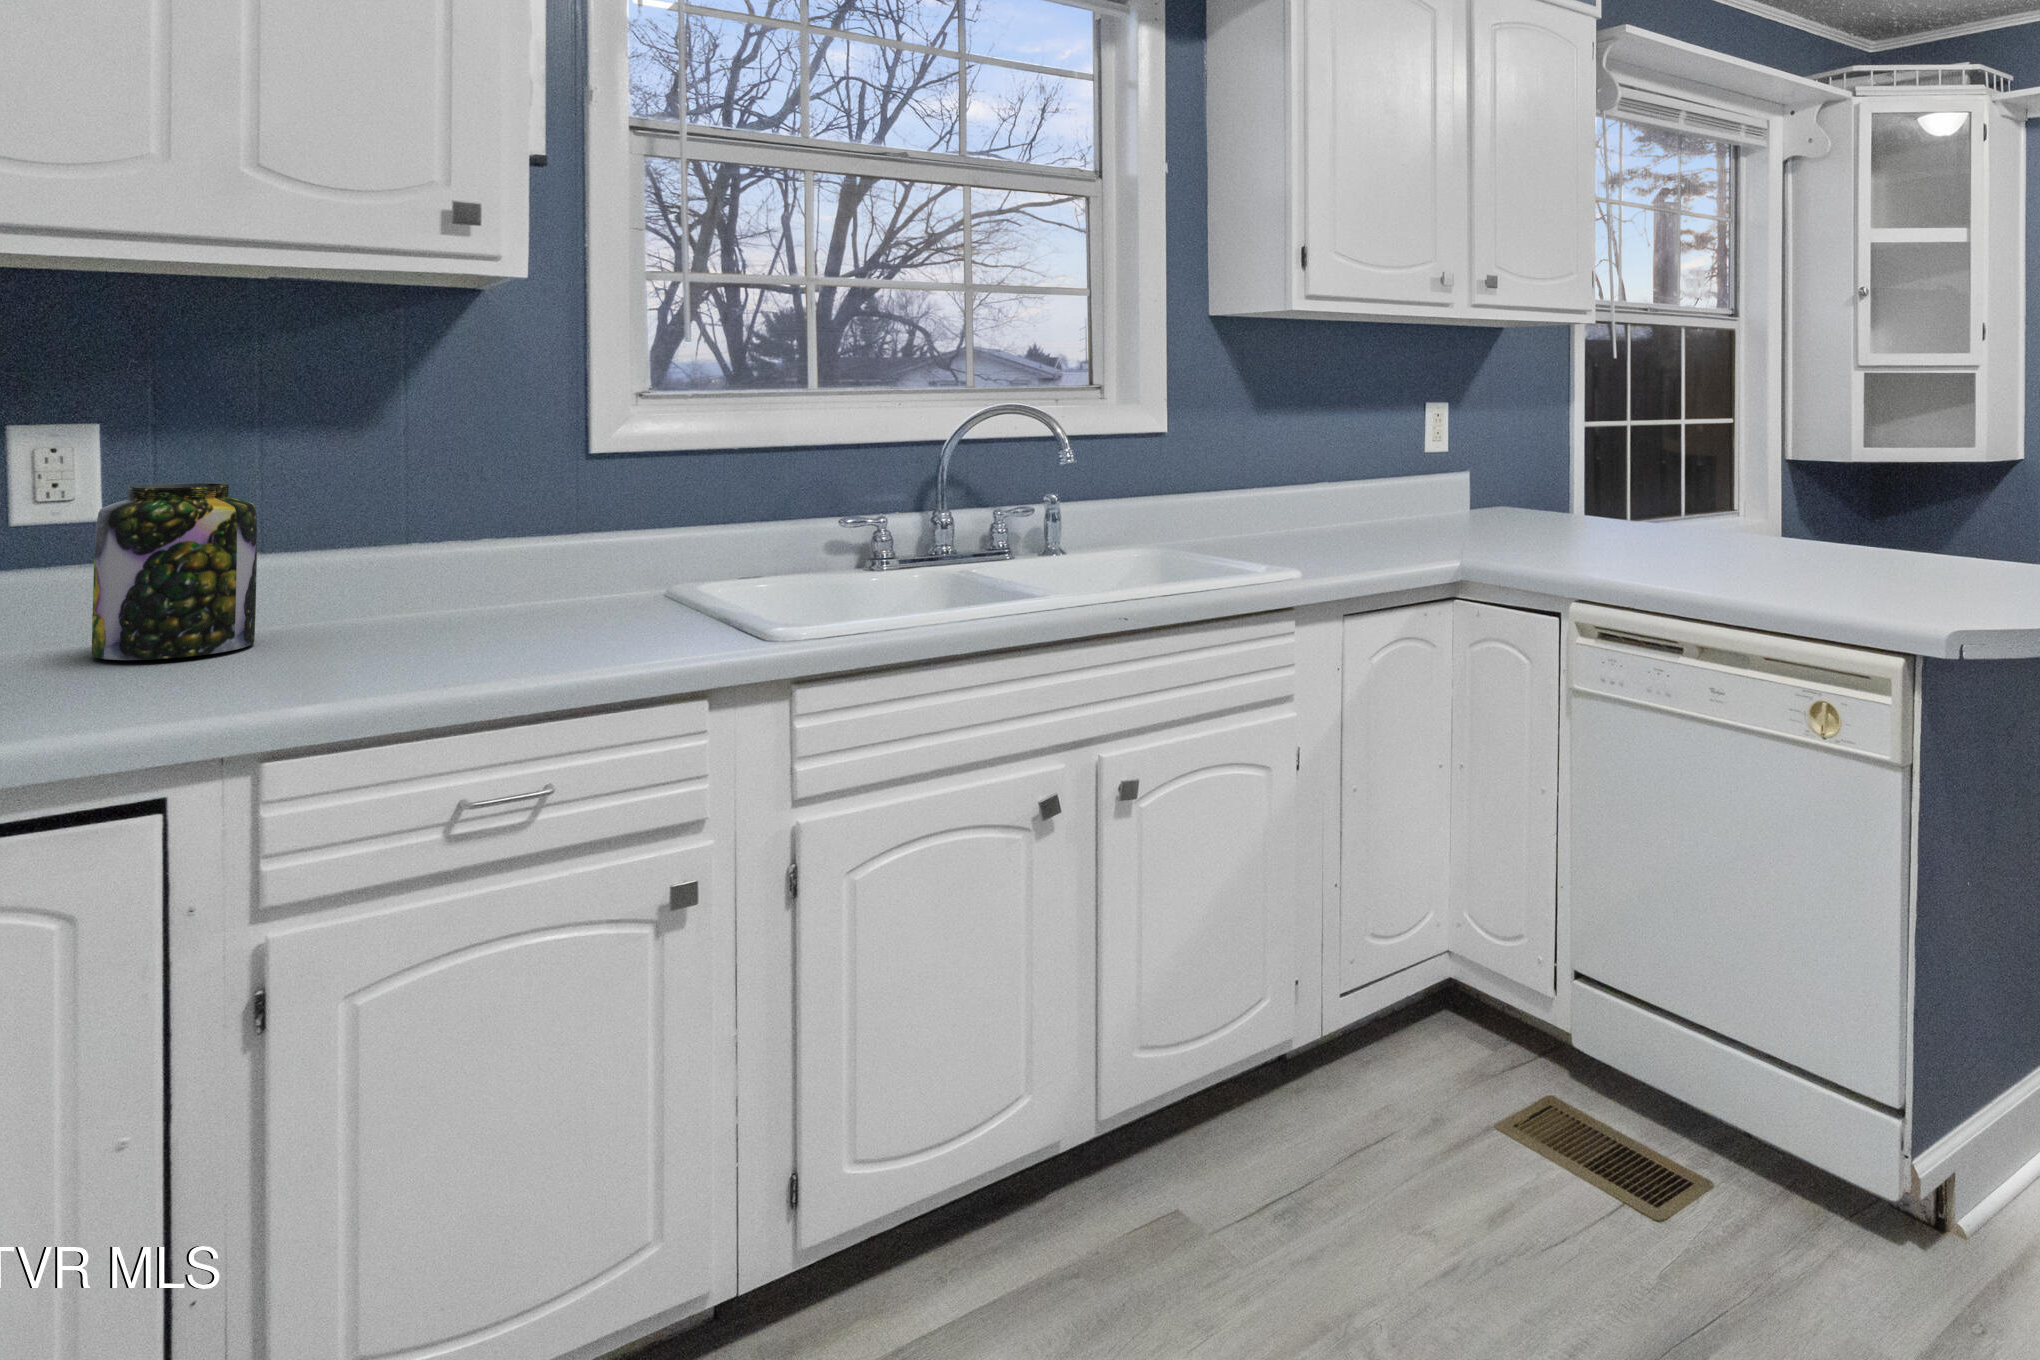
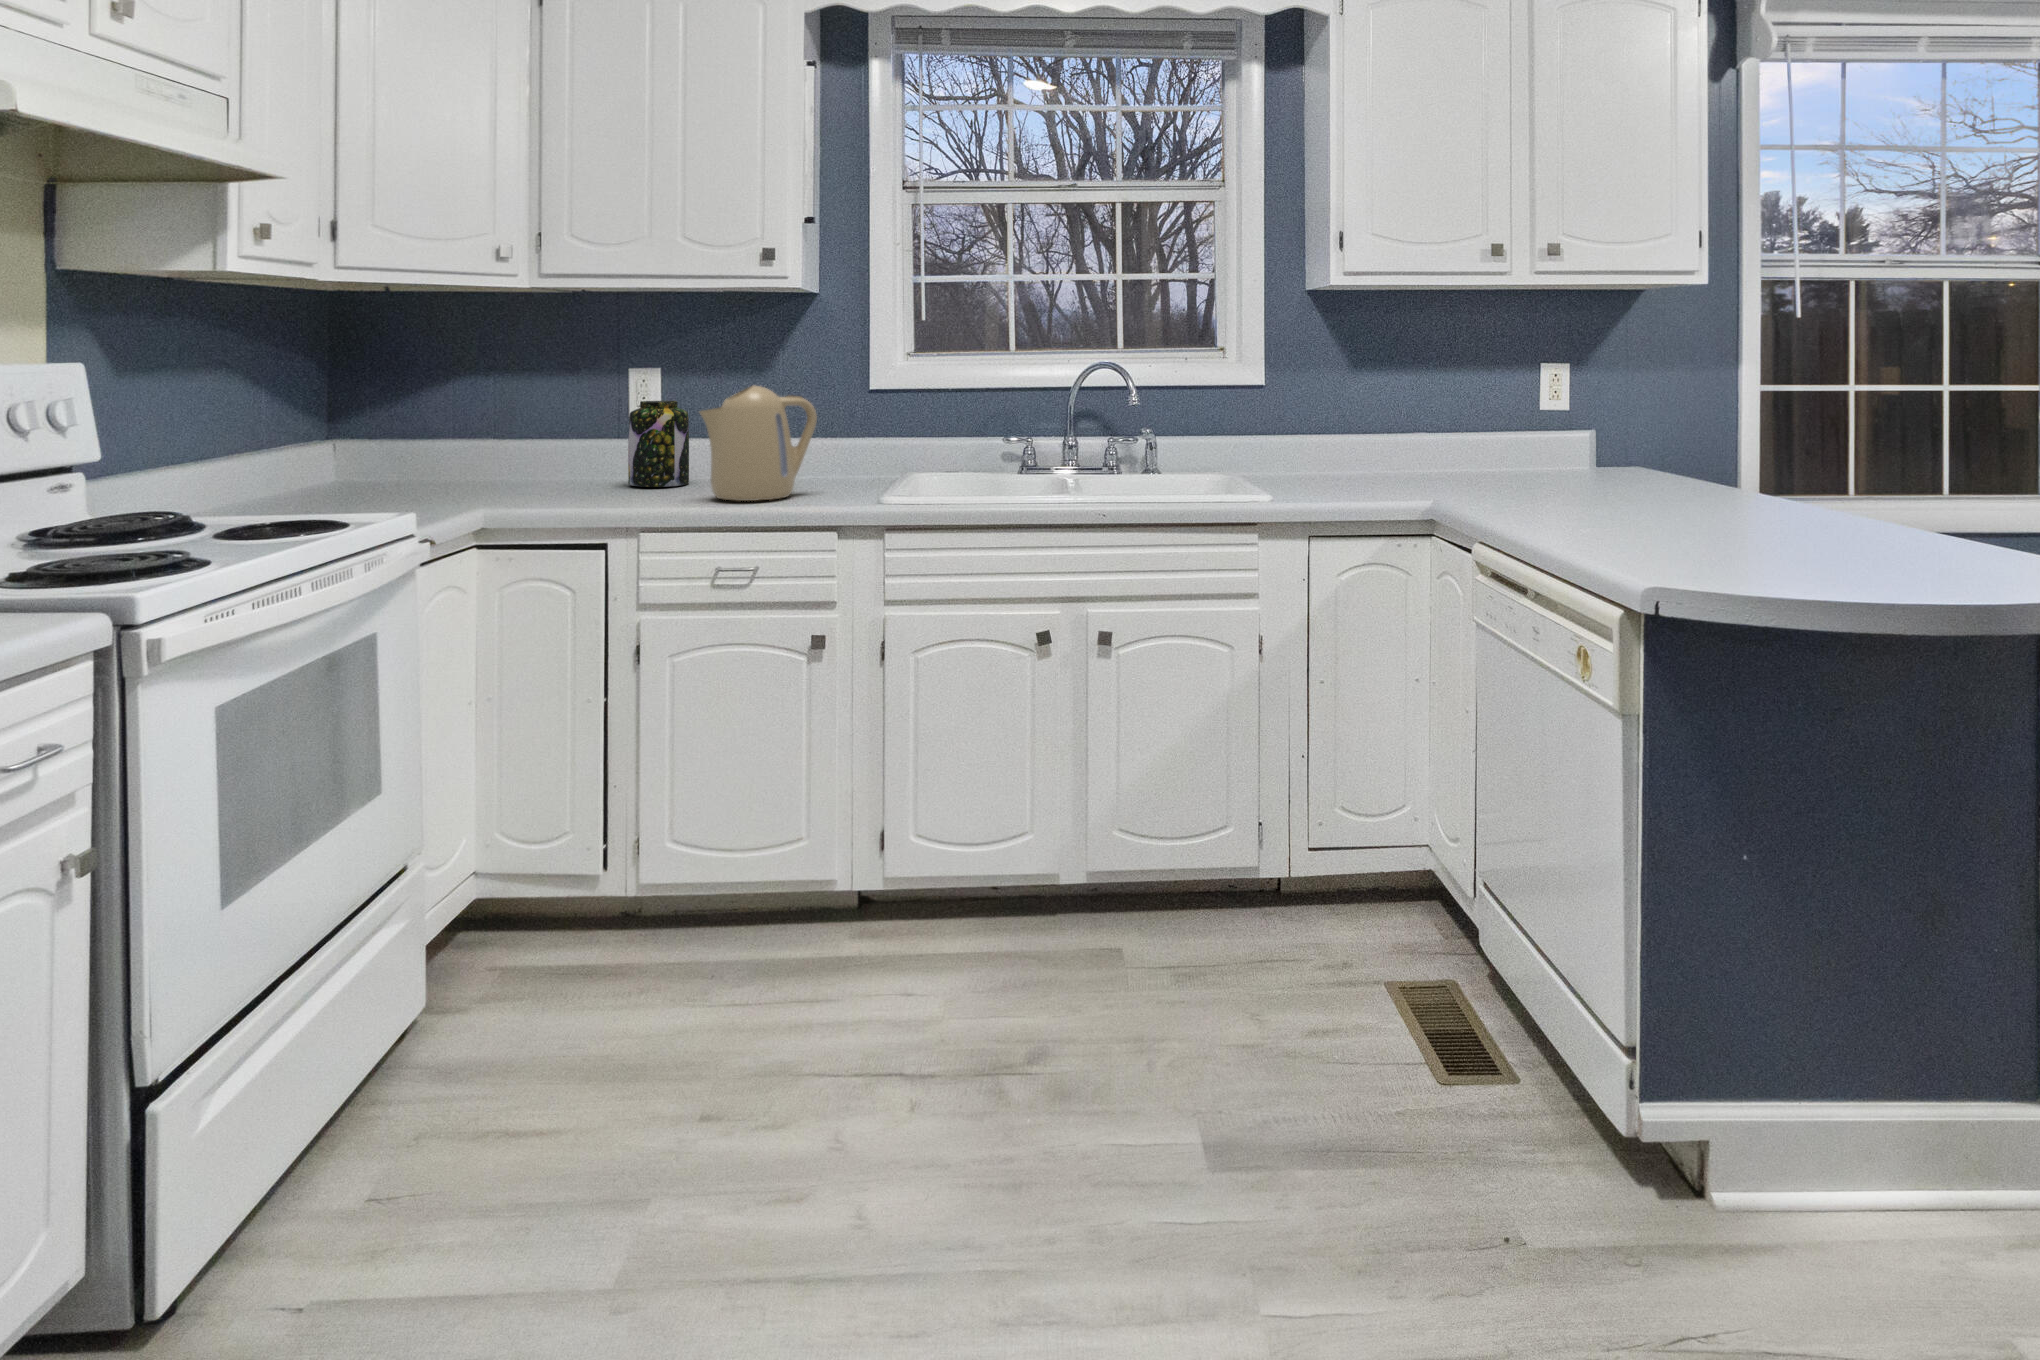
kettle: none [375,449,610,666] -> present [700,386,817,501]

